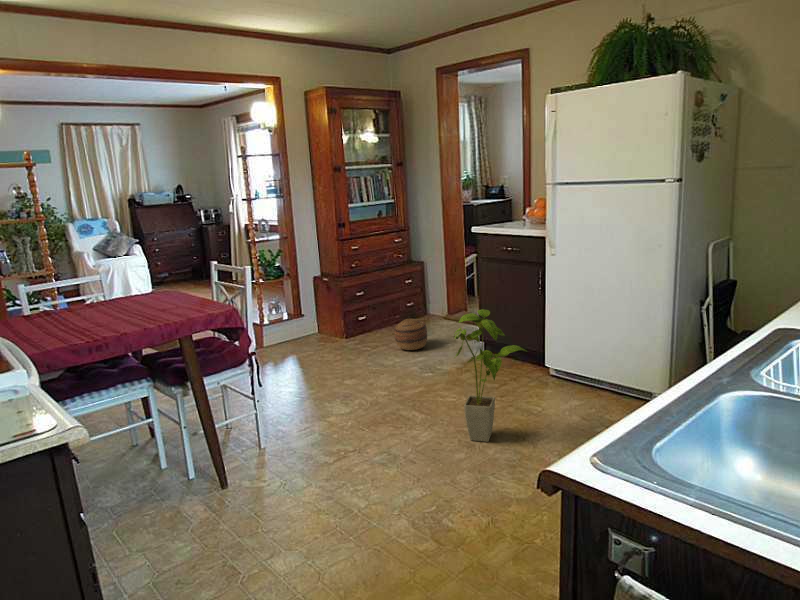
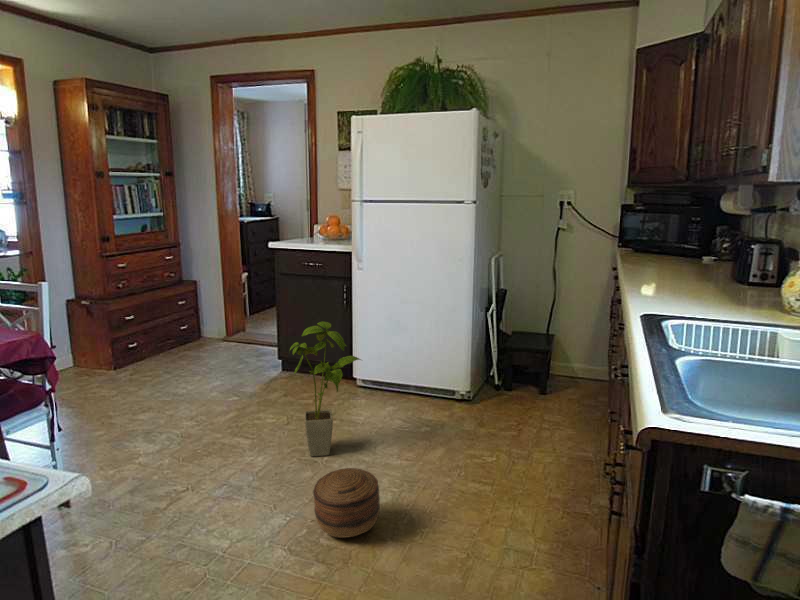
basket: present [394,319,427,350] -> present [313,468,380,538]

